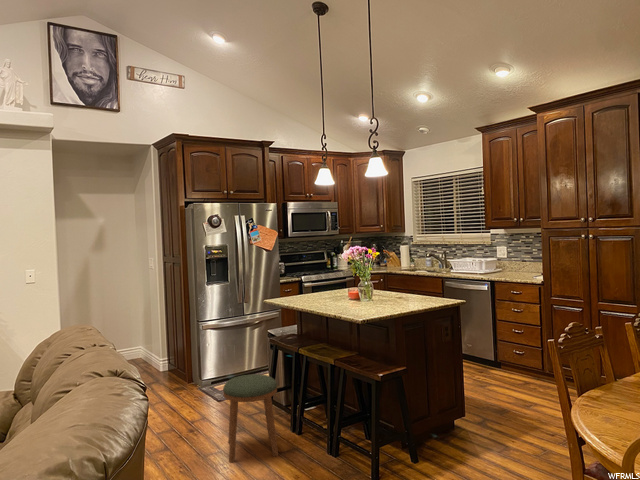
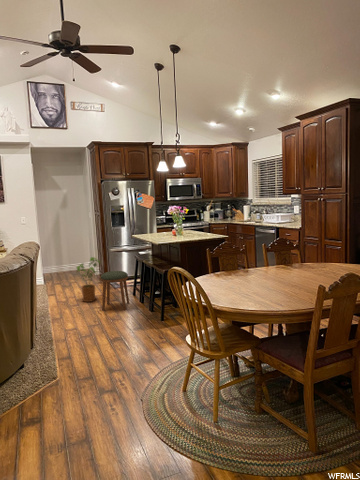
house plant: none [159,348,208,440] -> present [77,257,100,302]

